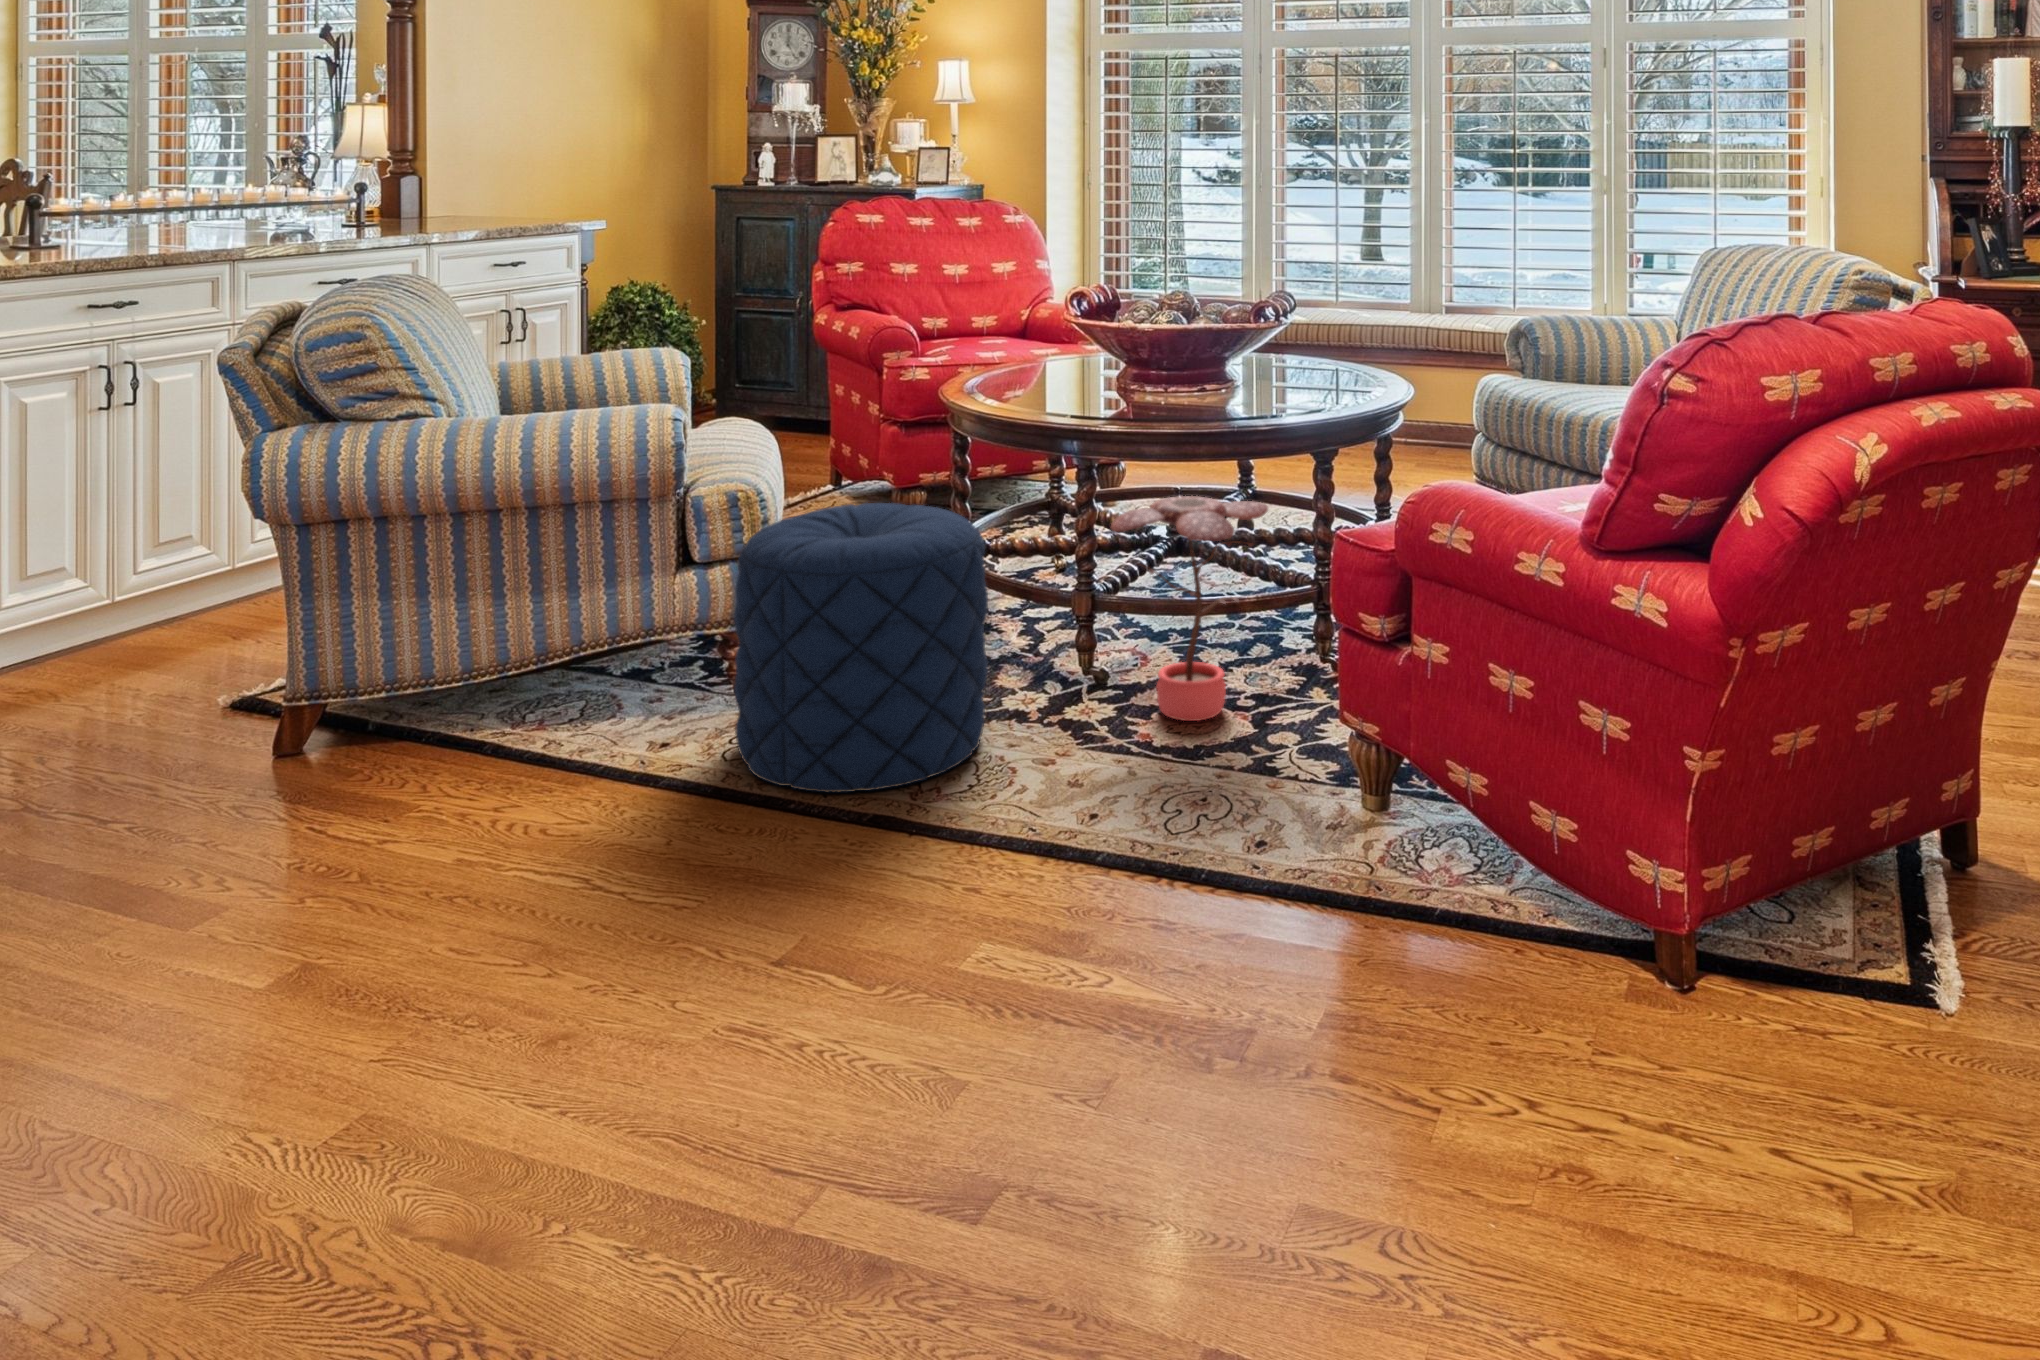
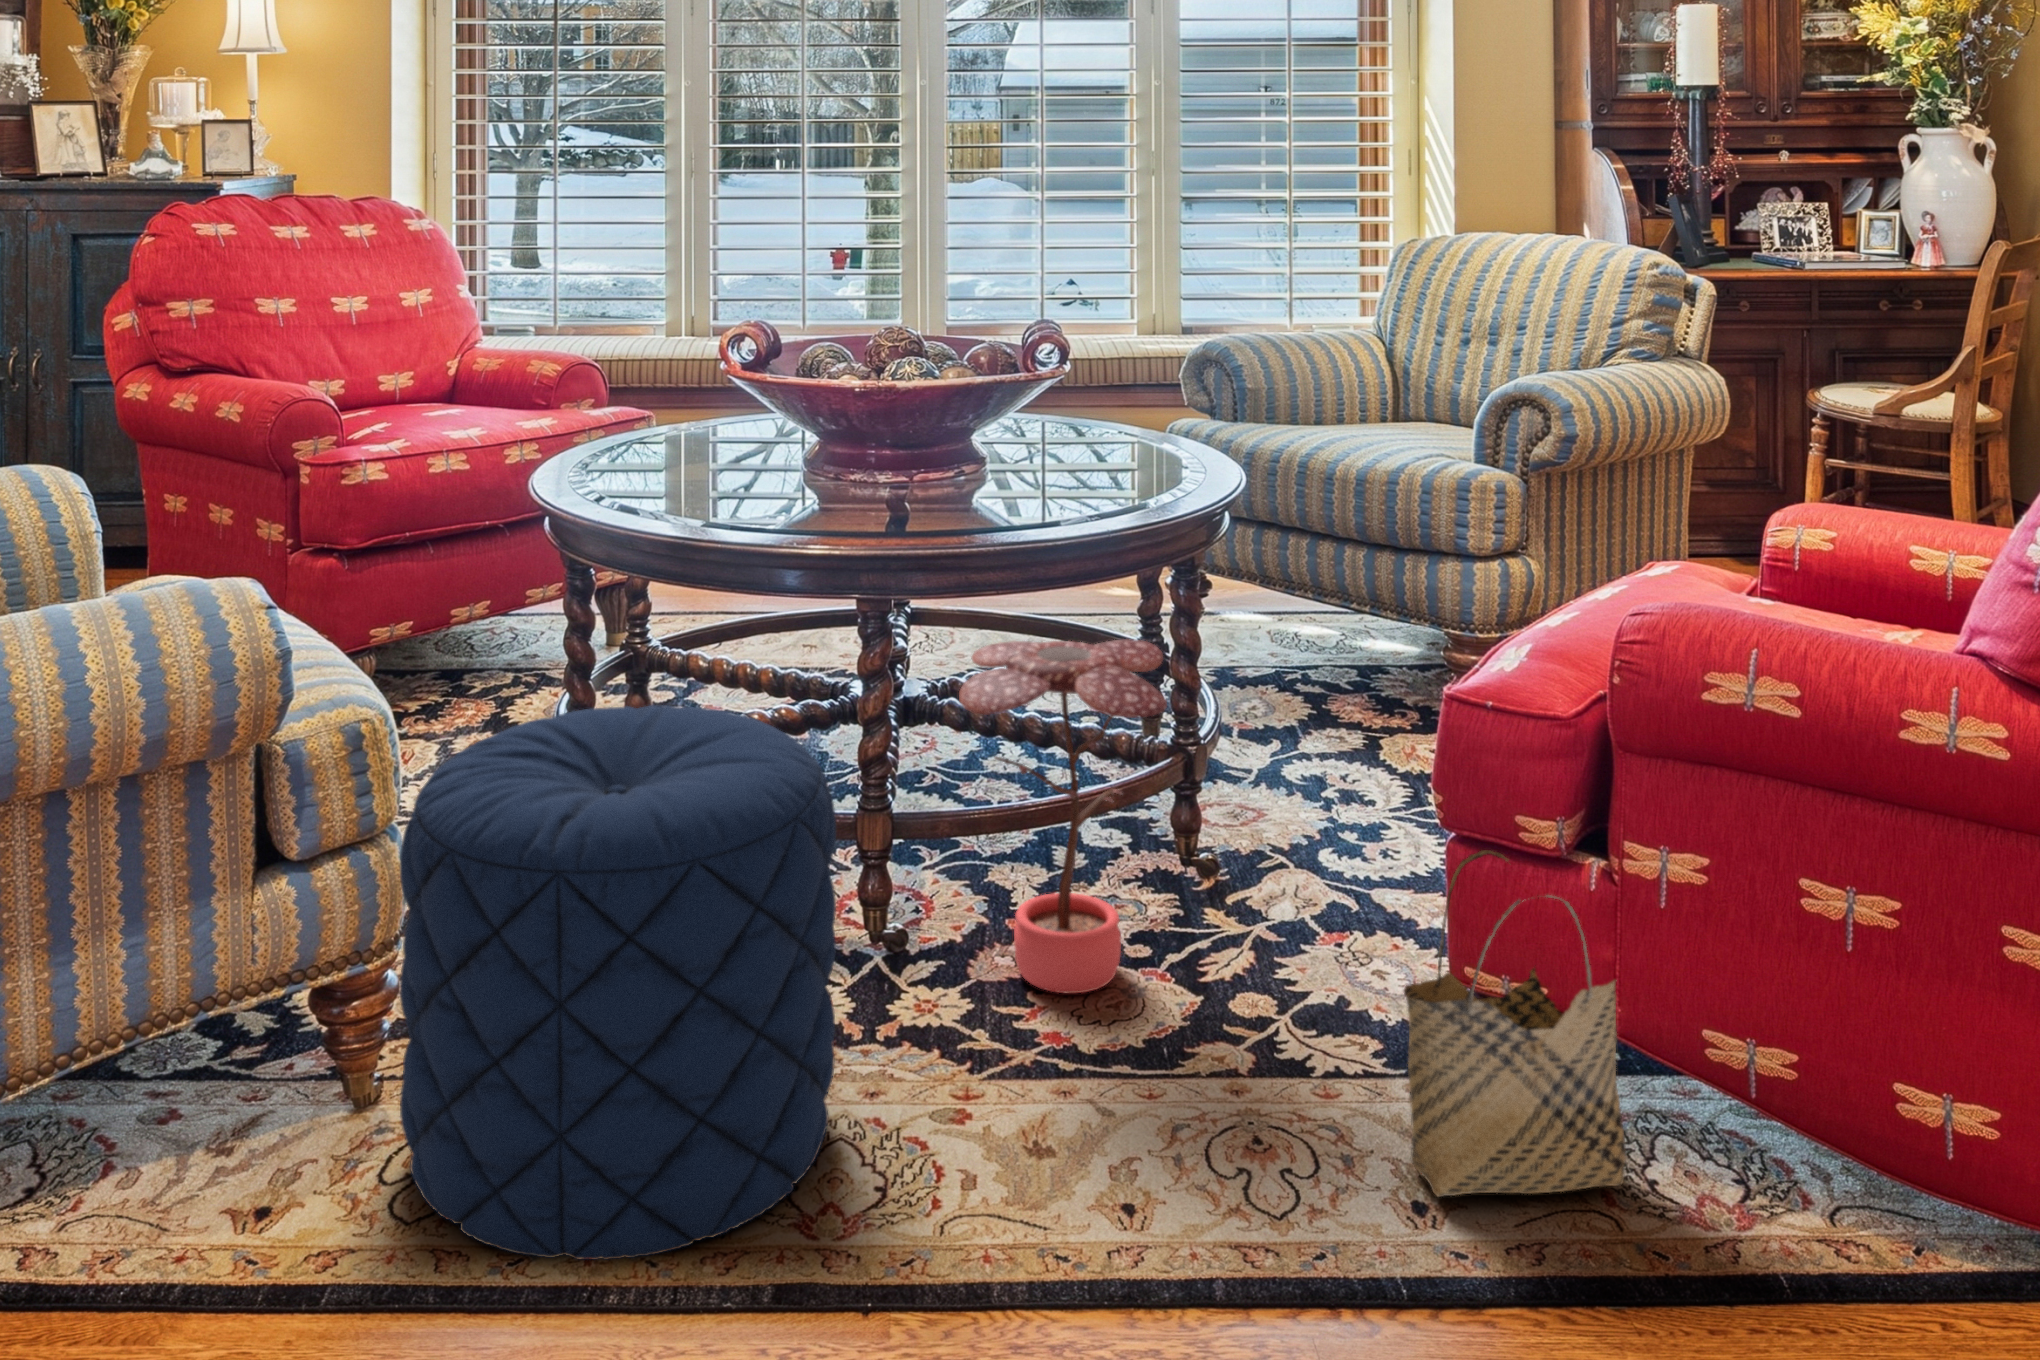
woven basket: none [1266,631,1413,849] -> present [1404,850,1626,1197]

